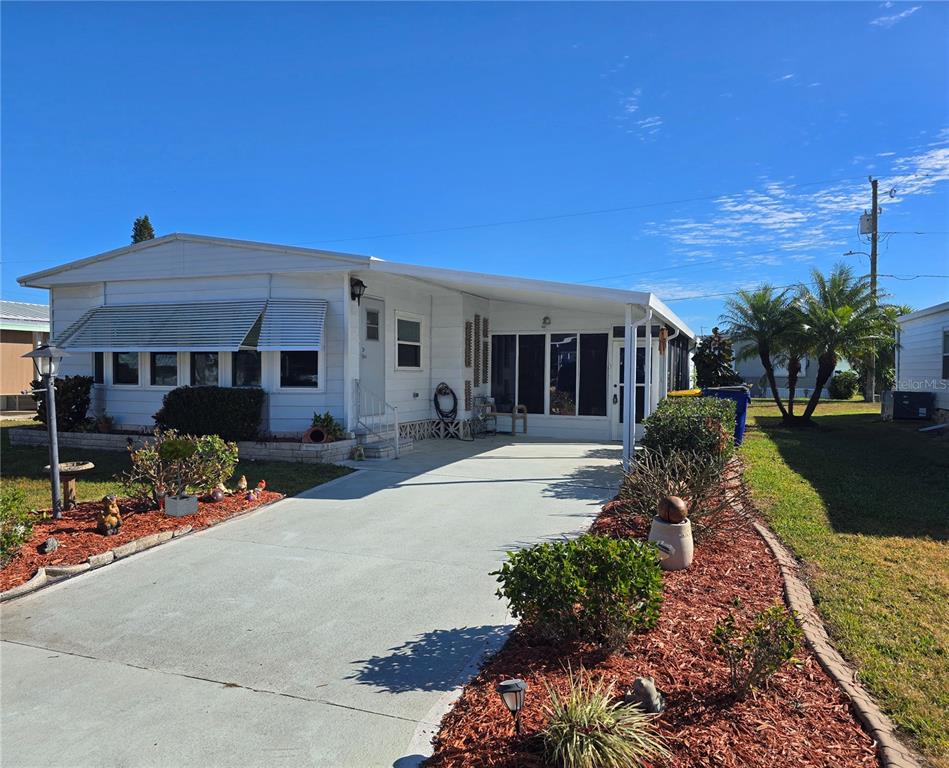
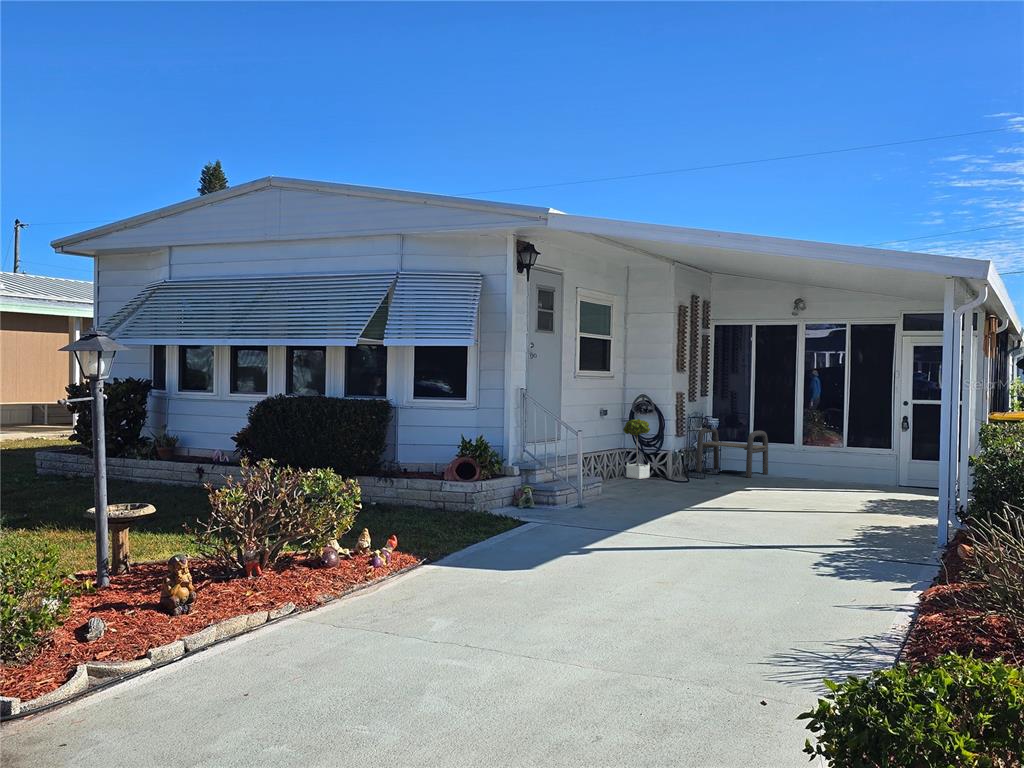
potted tree: present [158,438,197,517] -> present [623,419,650,479]

